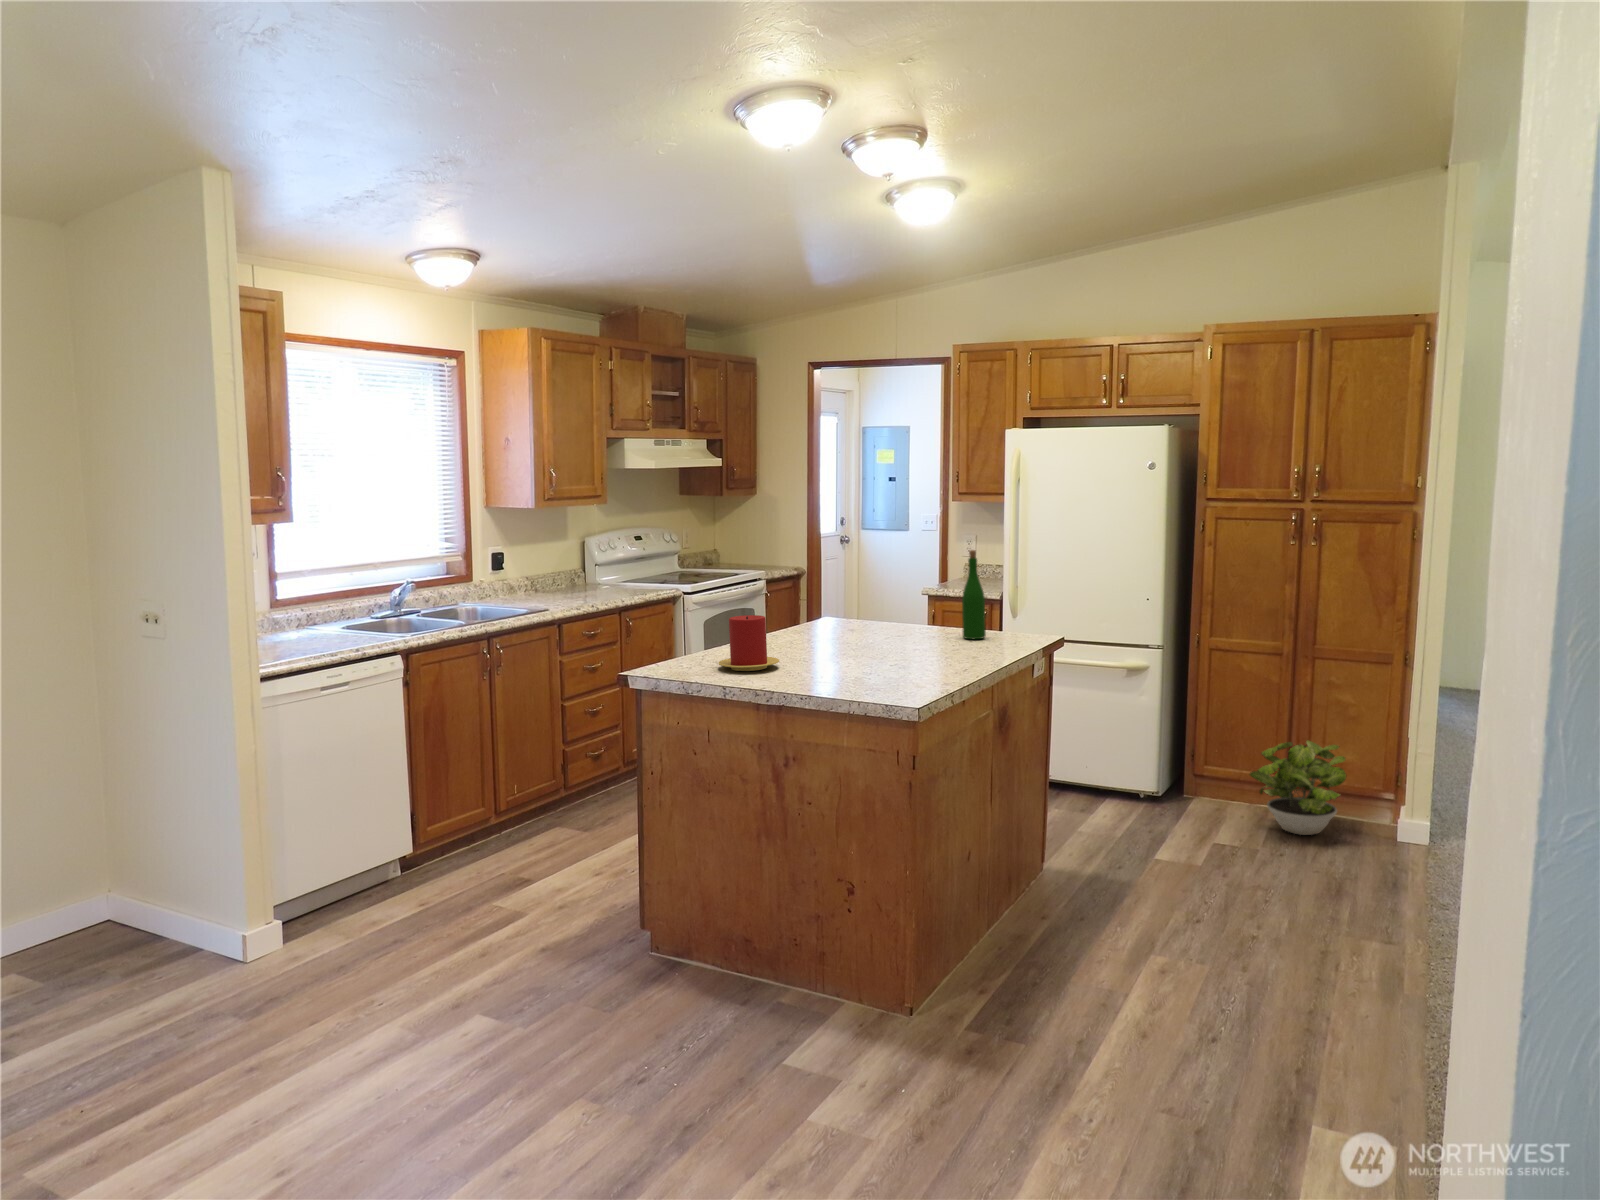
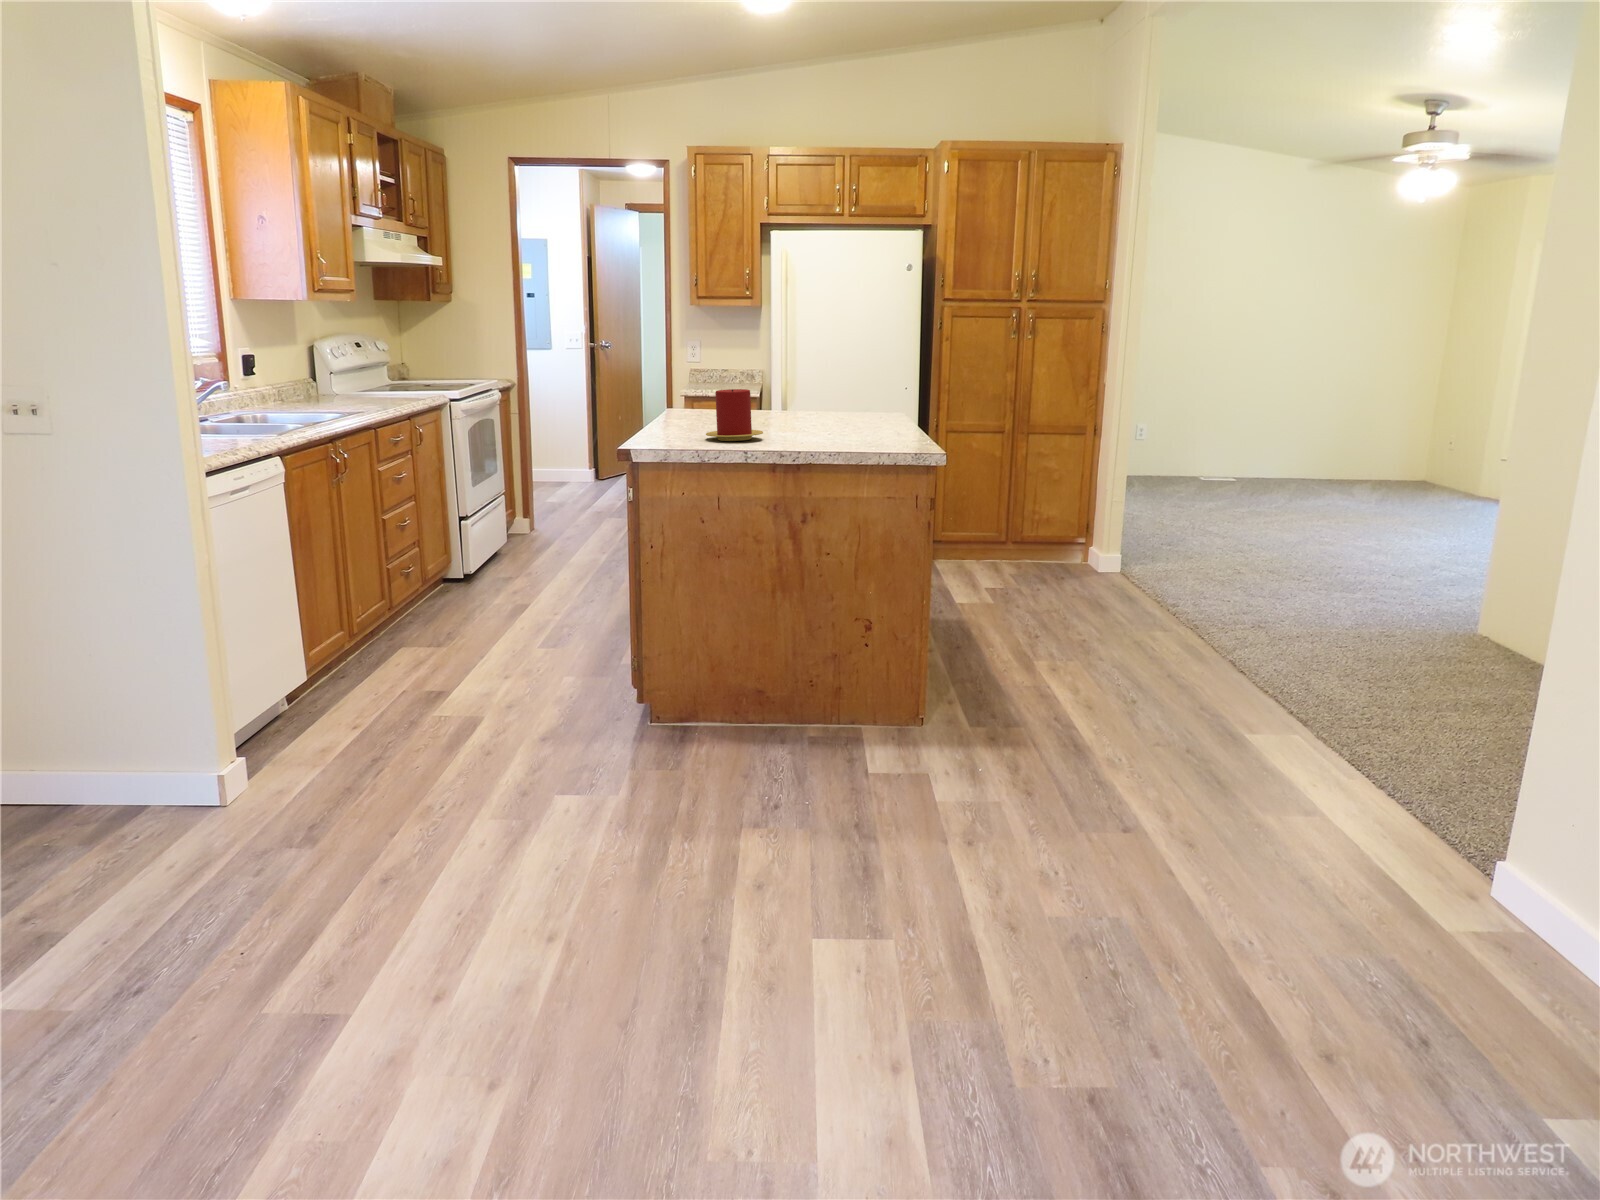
wine bottle: present [962,550,986,639] -> none [847,333,866,415]
potted plant: present [1250,740,1346,835] -> none [999,500,1068,576]

